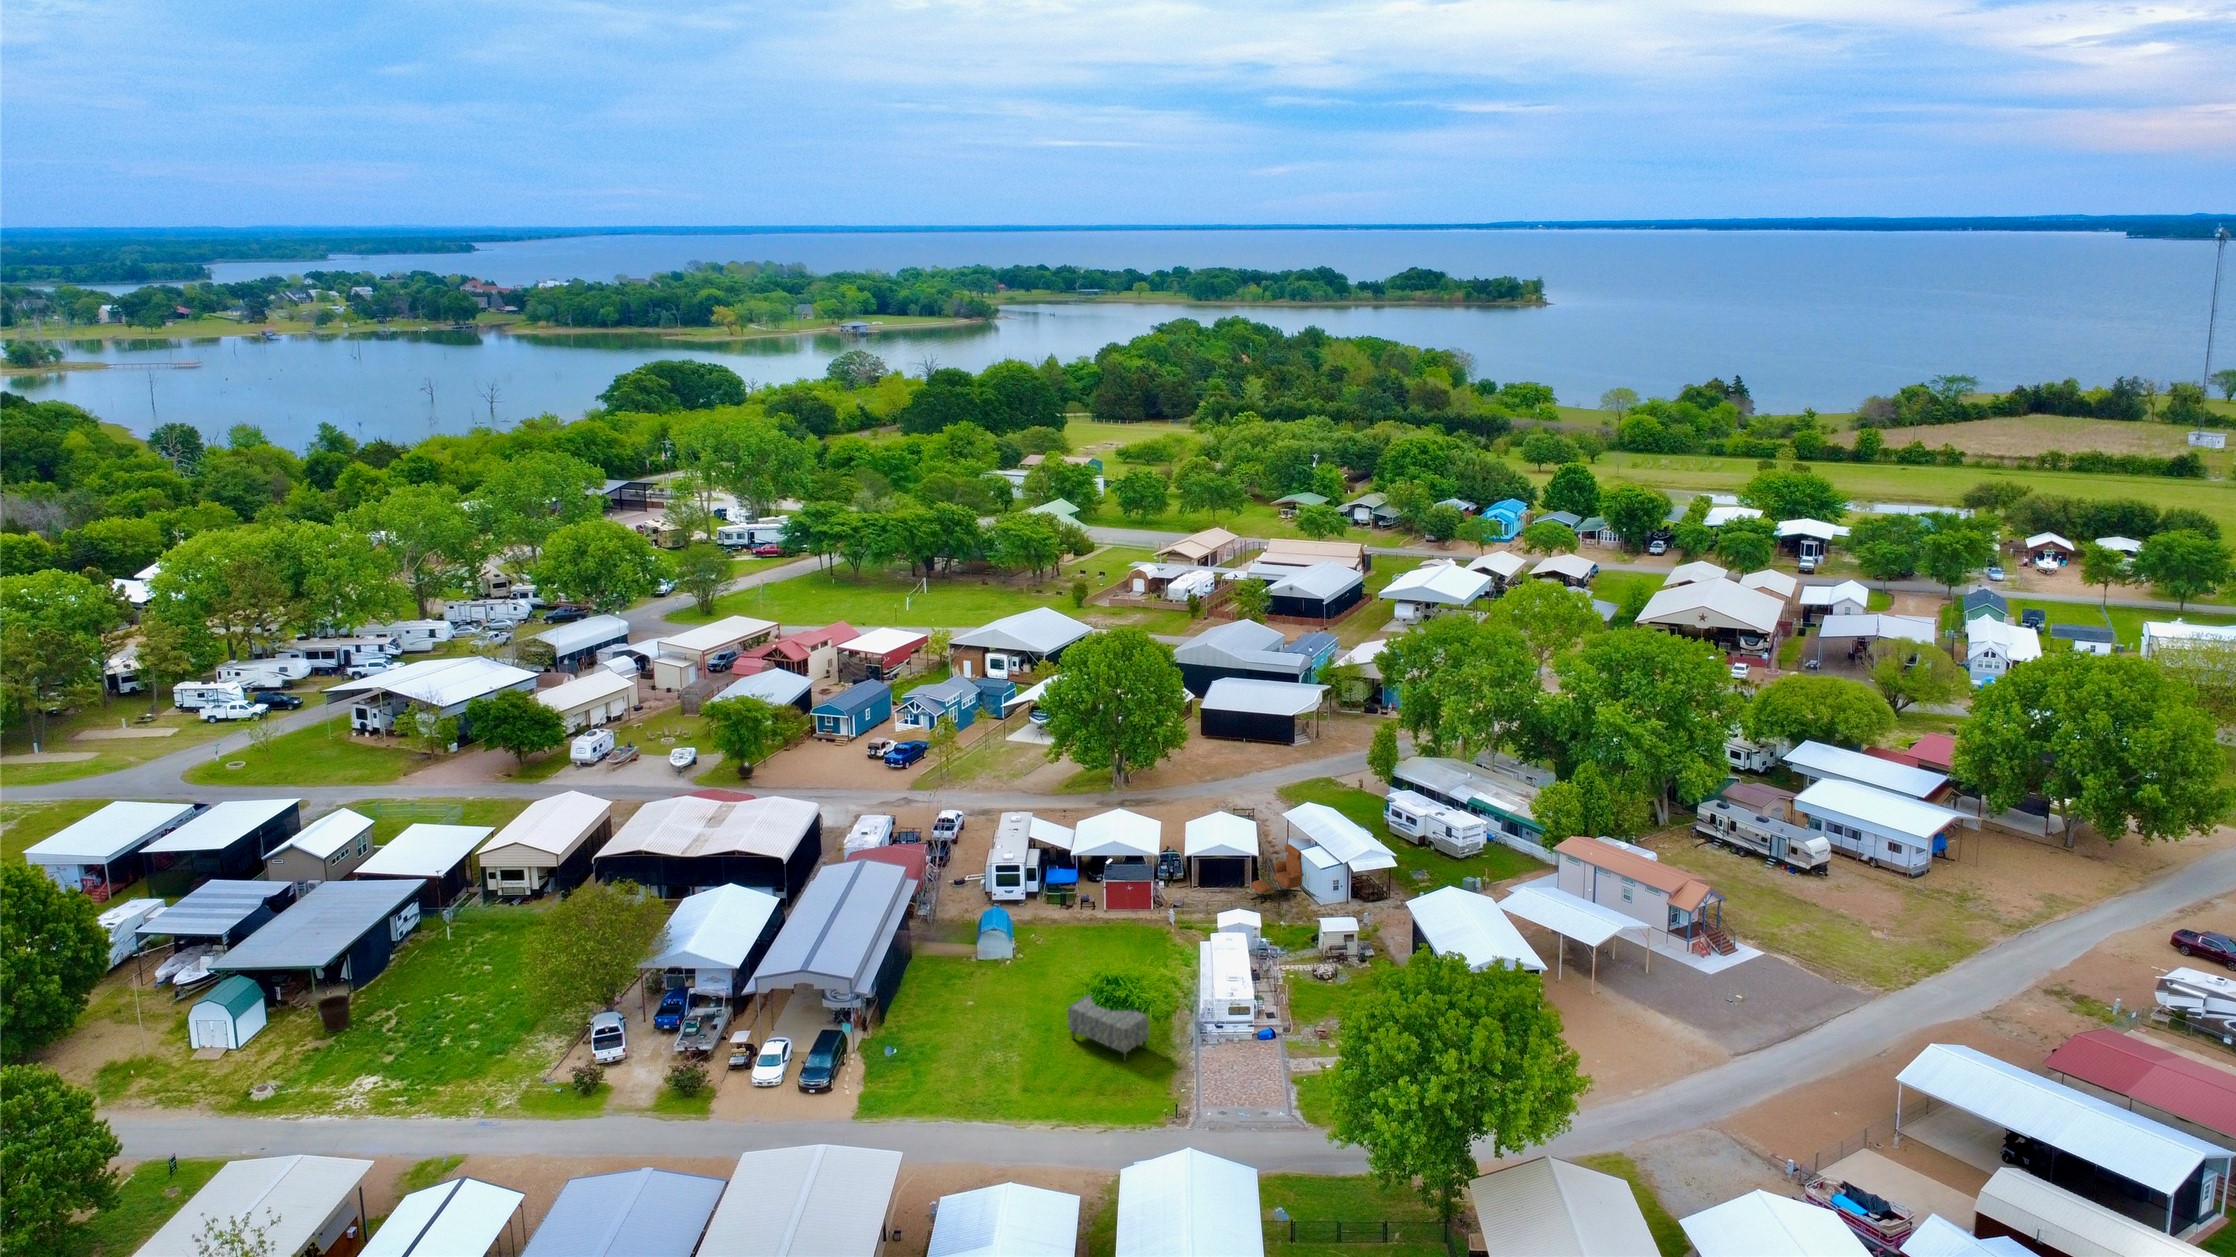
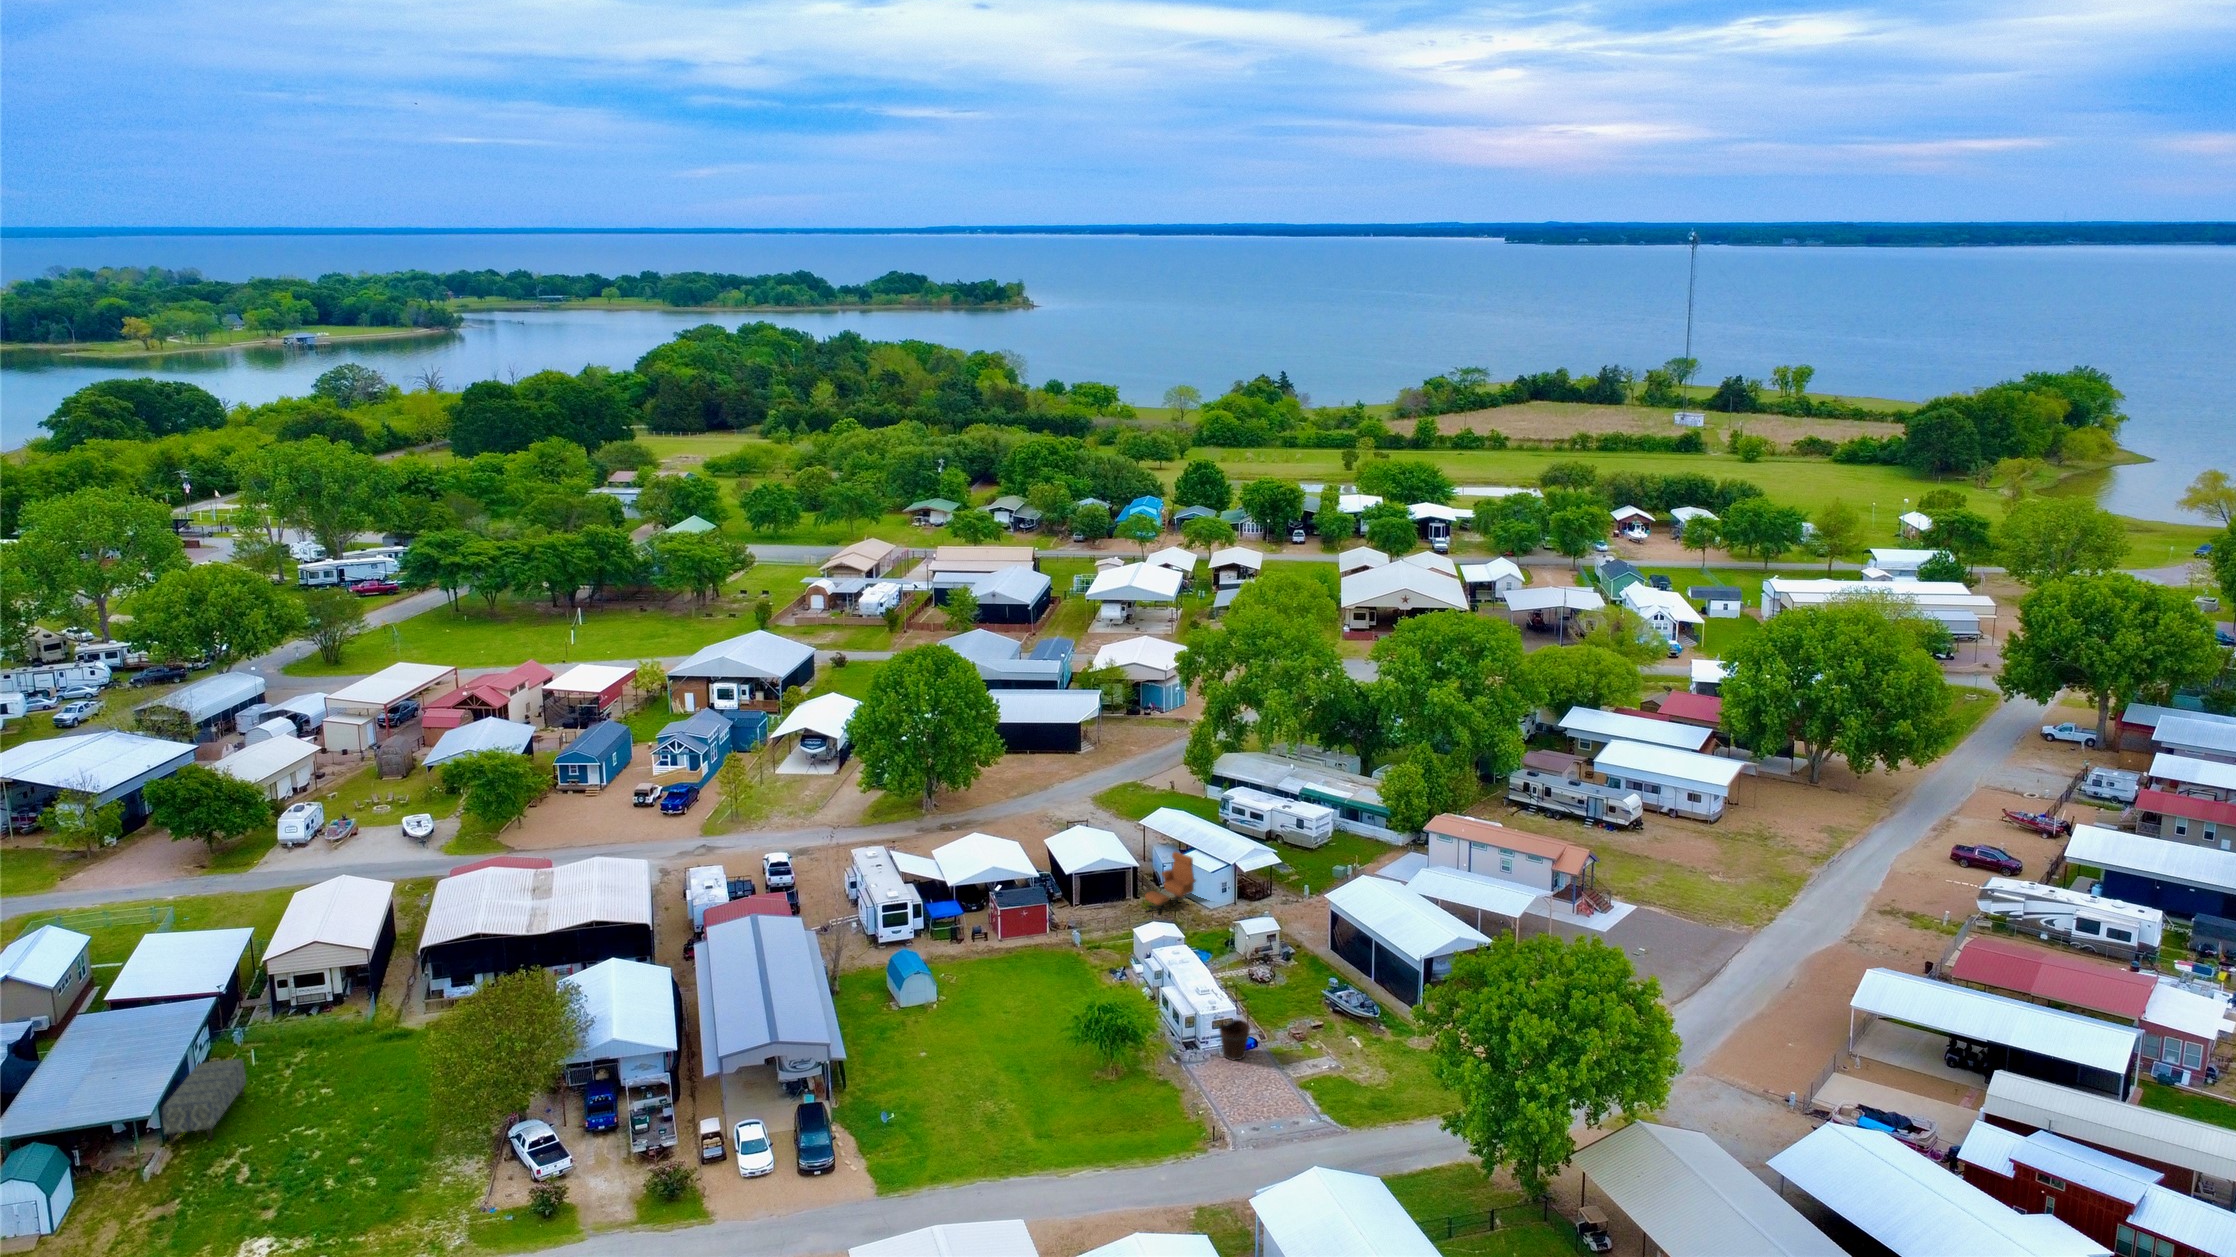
potted tree: present [731,745,754,778] -> none [466,804,497,846]
bucket: present [317,995,350,1032] -> present [1219,1020,1250,1060]
bench: present [1068,995,1149,1061] -> present [162,1059,246,1144]

